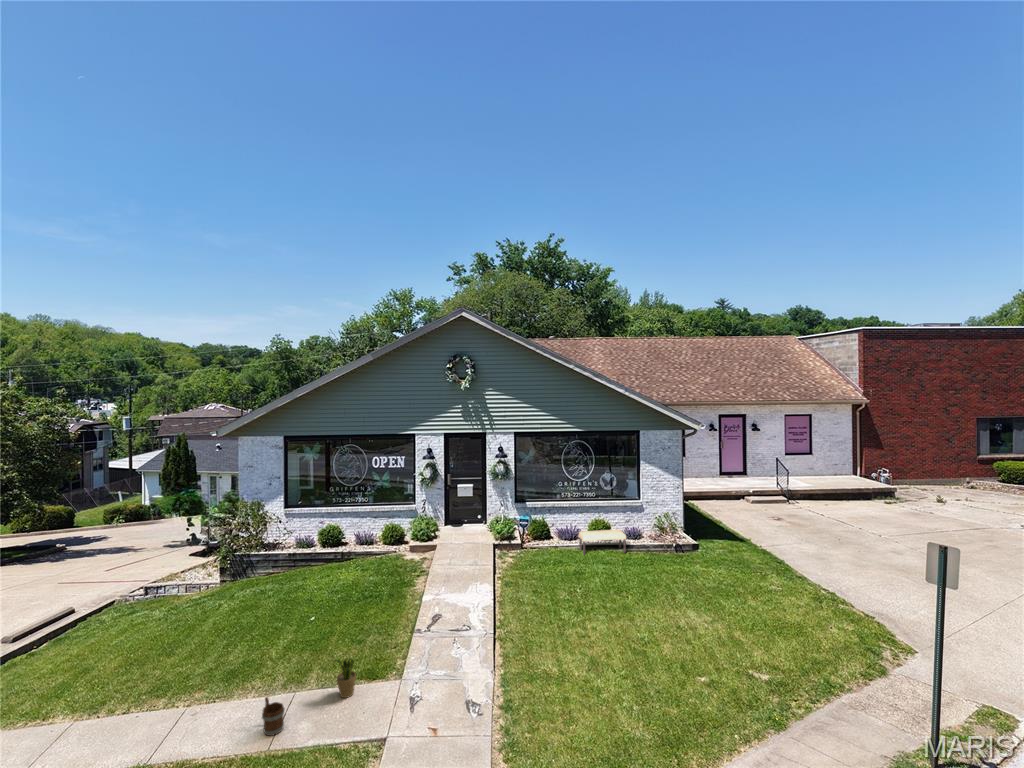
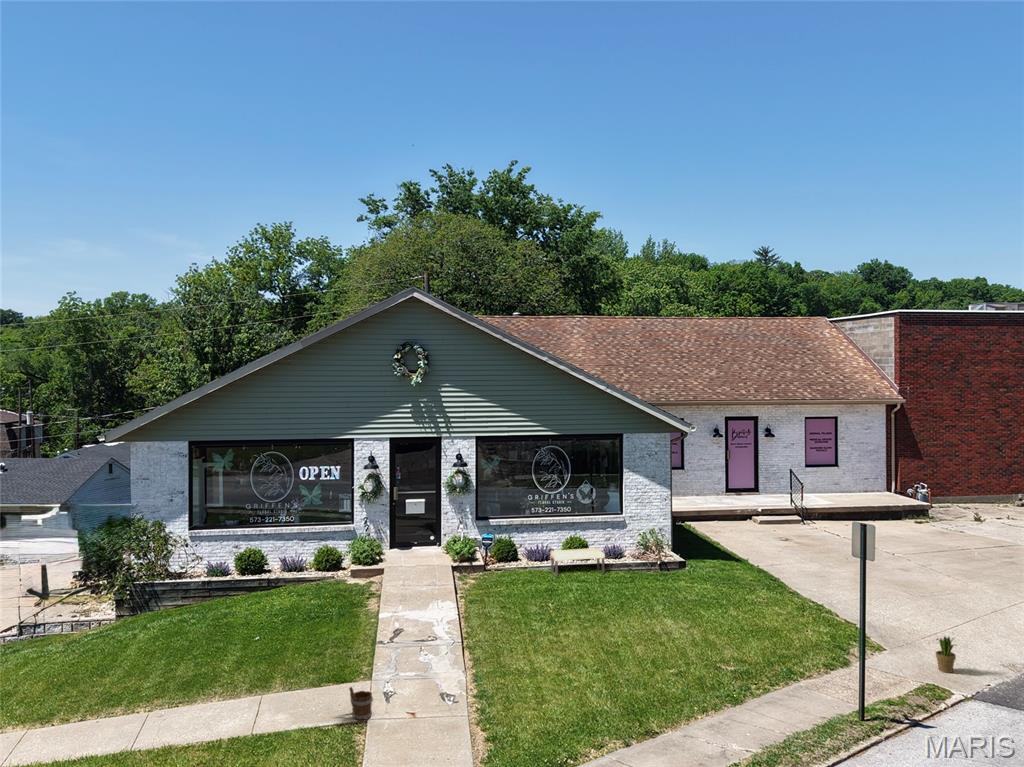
potted plant: present [335,659,356,698] -> present [936,637,957,673]
bucket: present [262,697,285,736] -> present [349,687,373,720]

